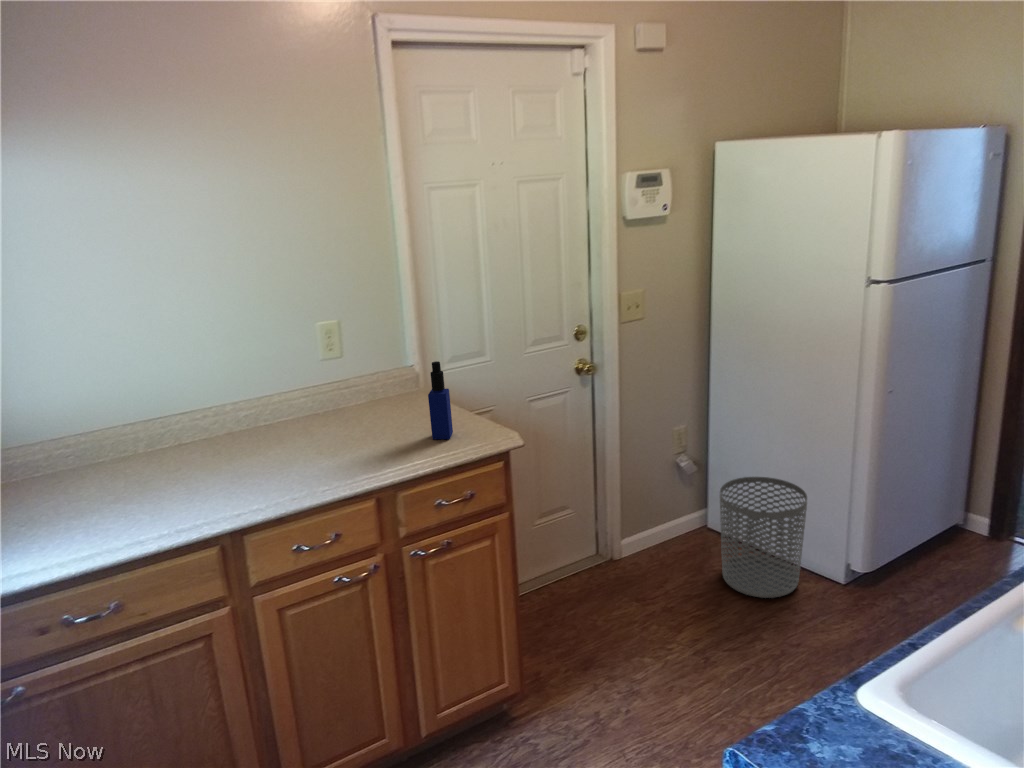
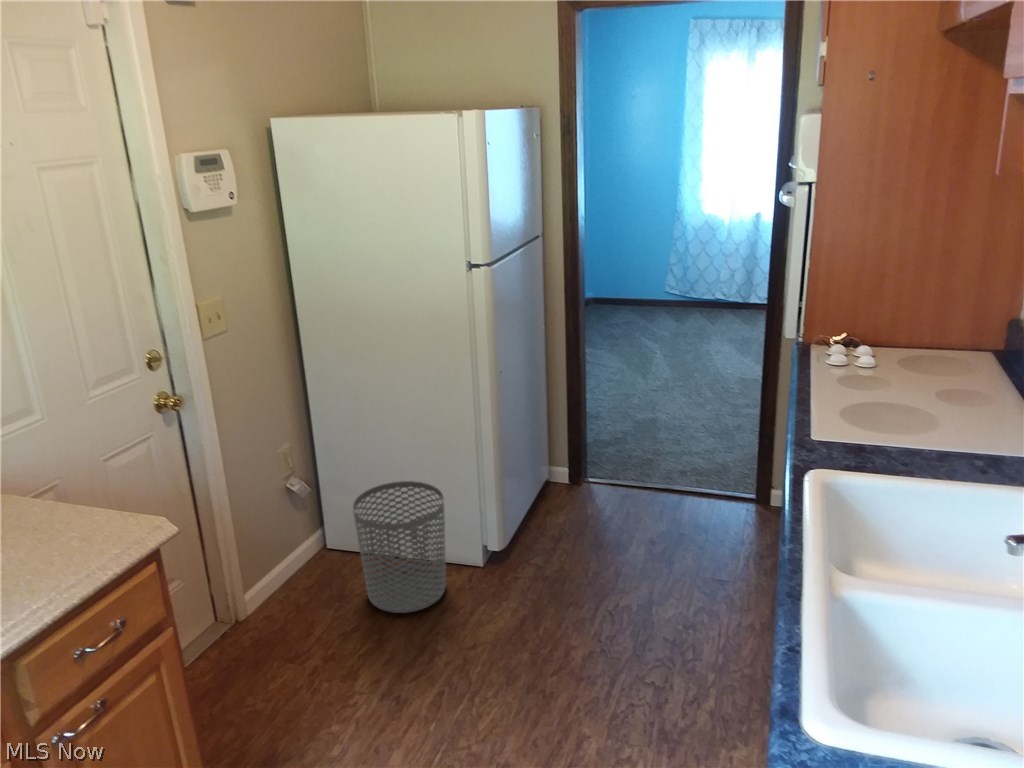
bottle: present [428,361,453,439] -> none [16,448,67,564]

